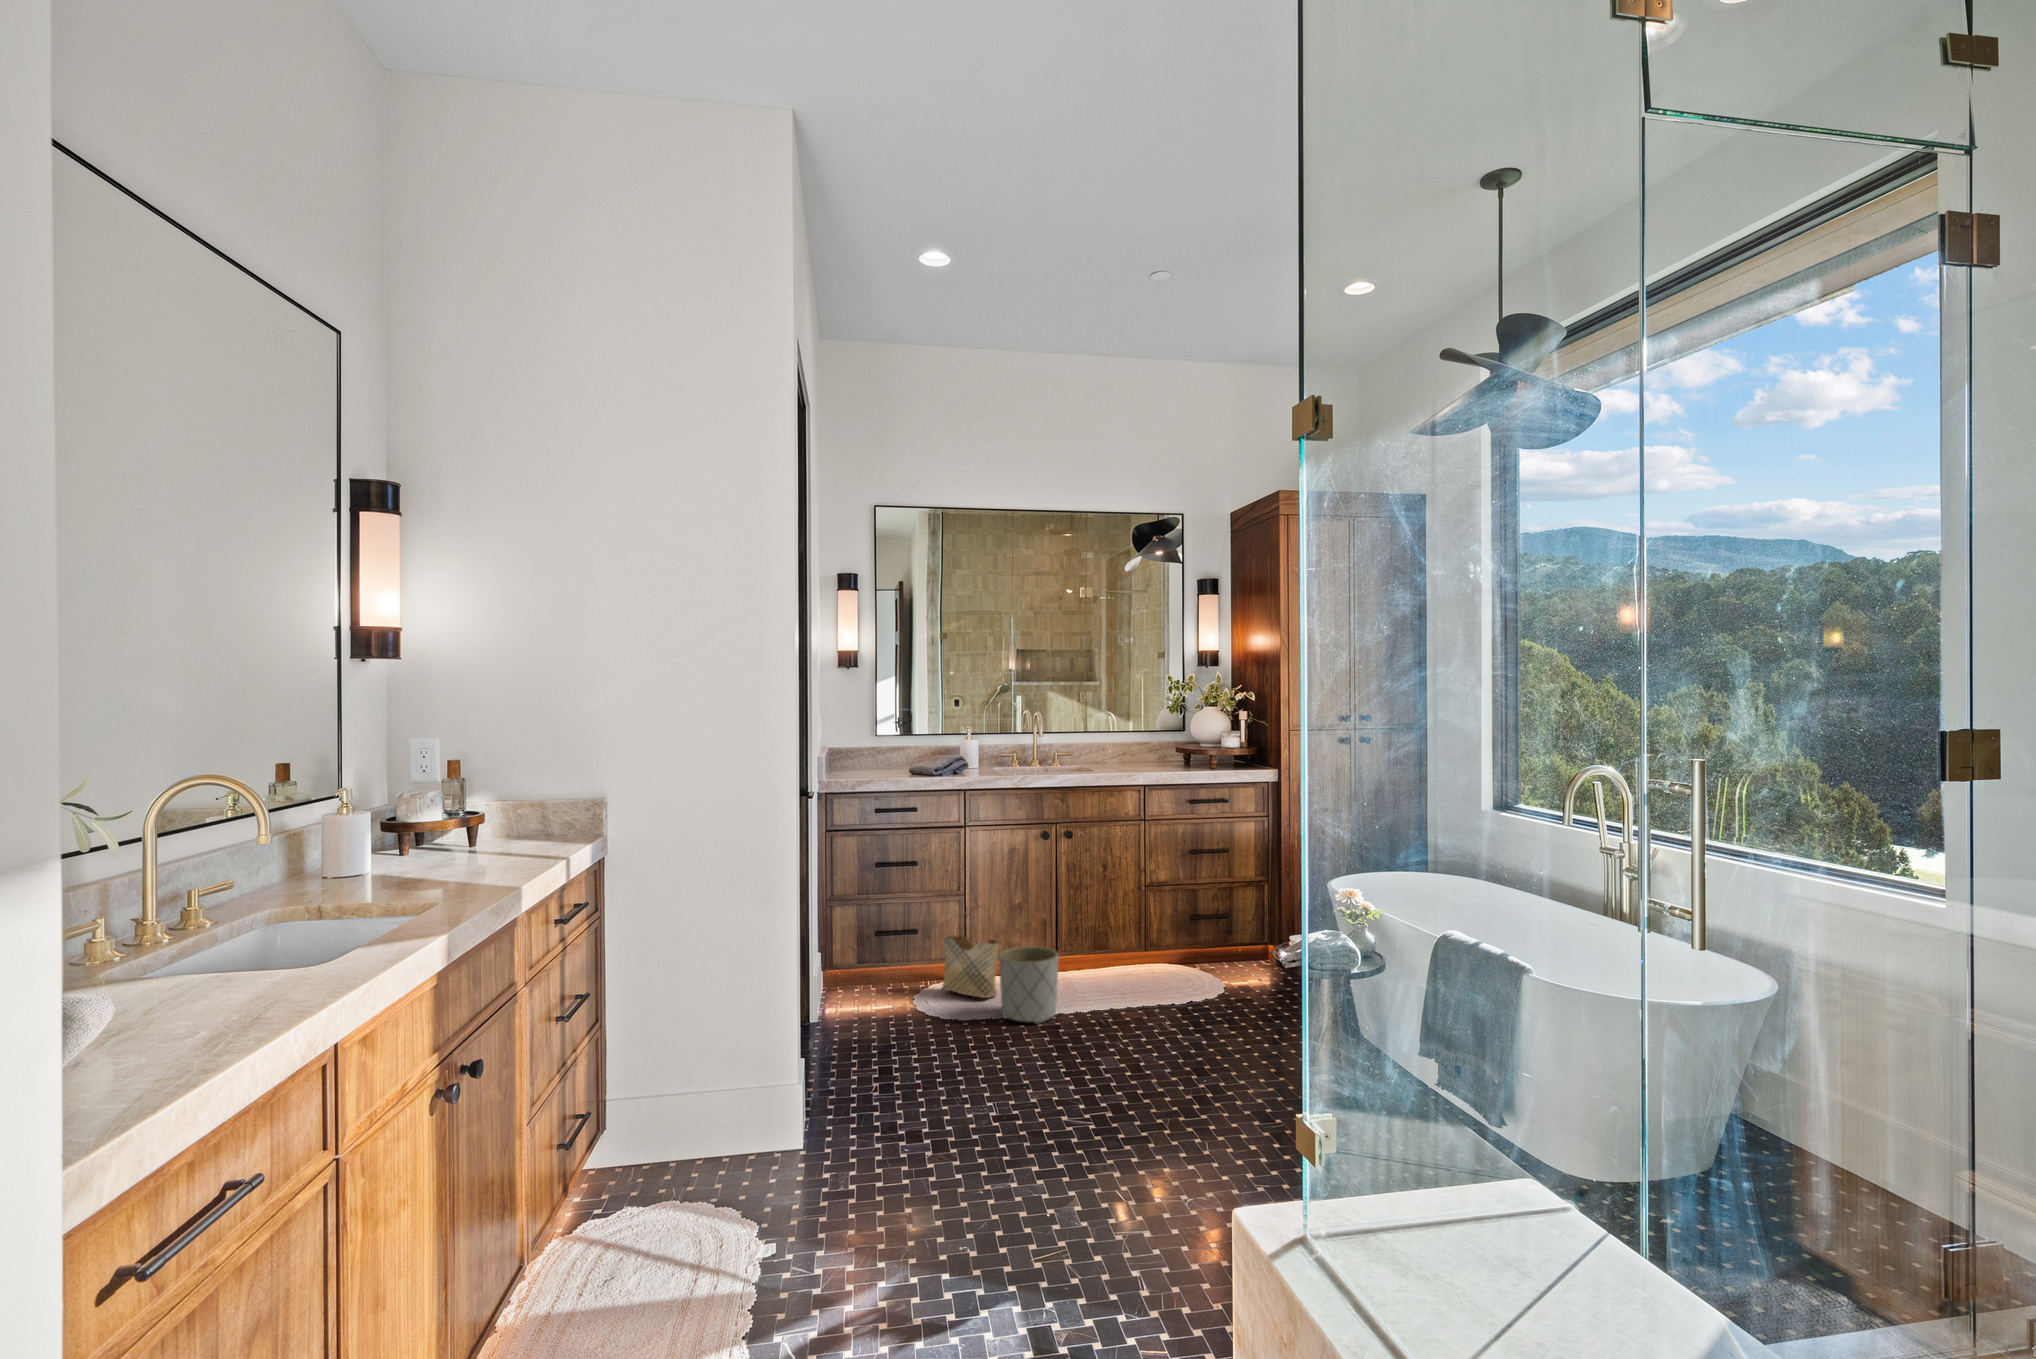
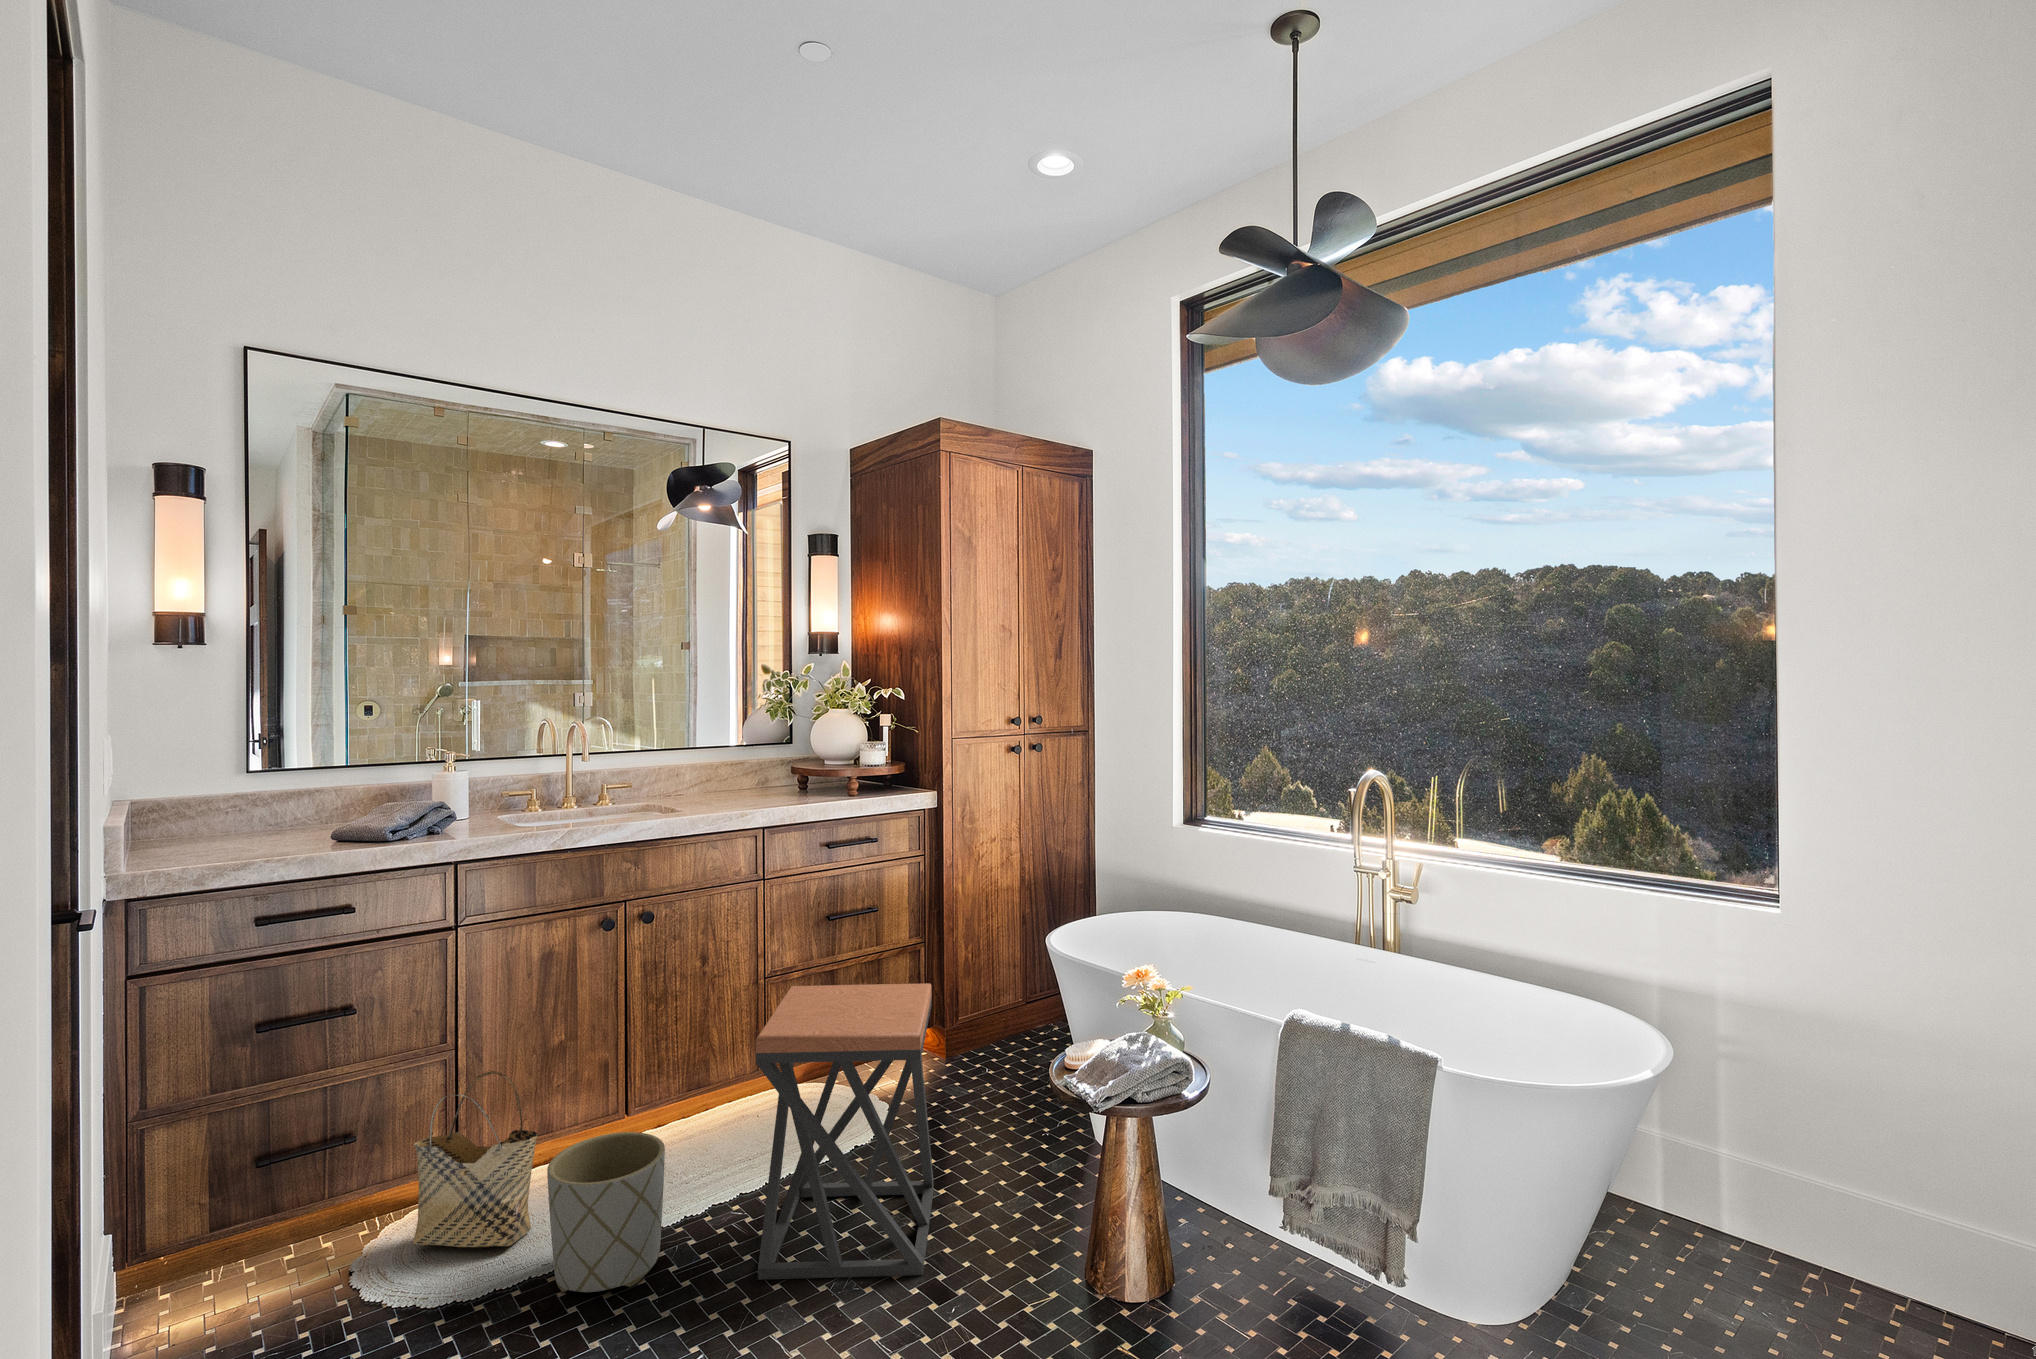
stool: none [1100,879,1223,1051] -> present [756,983,934,1280]

